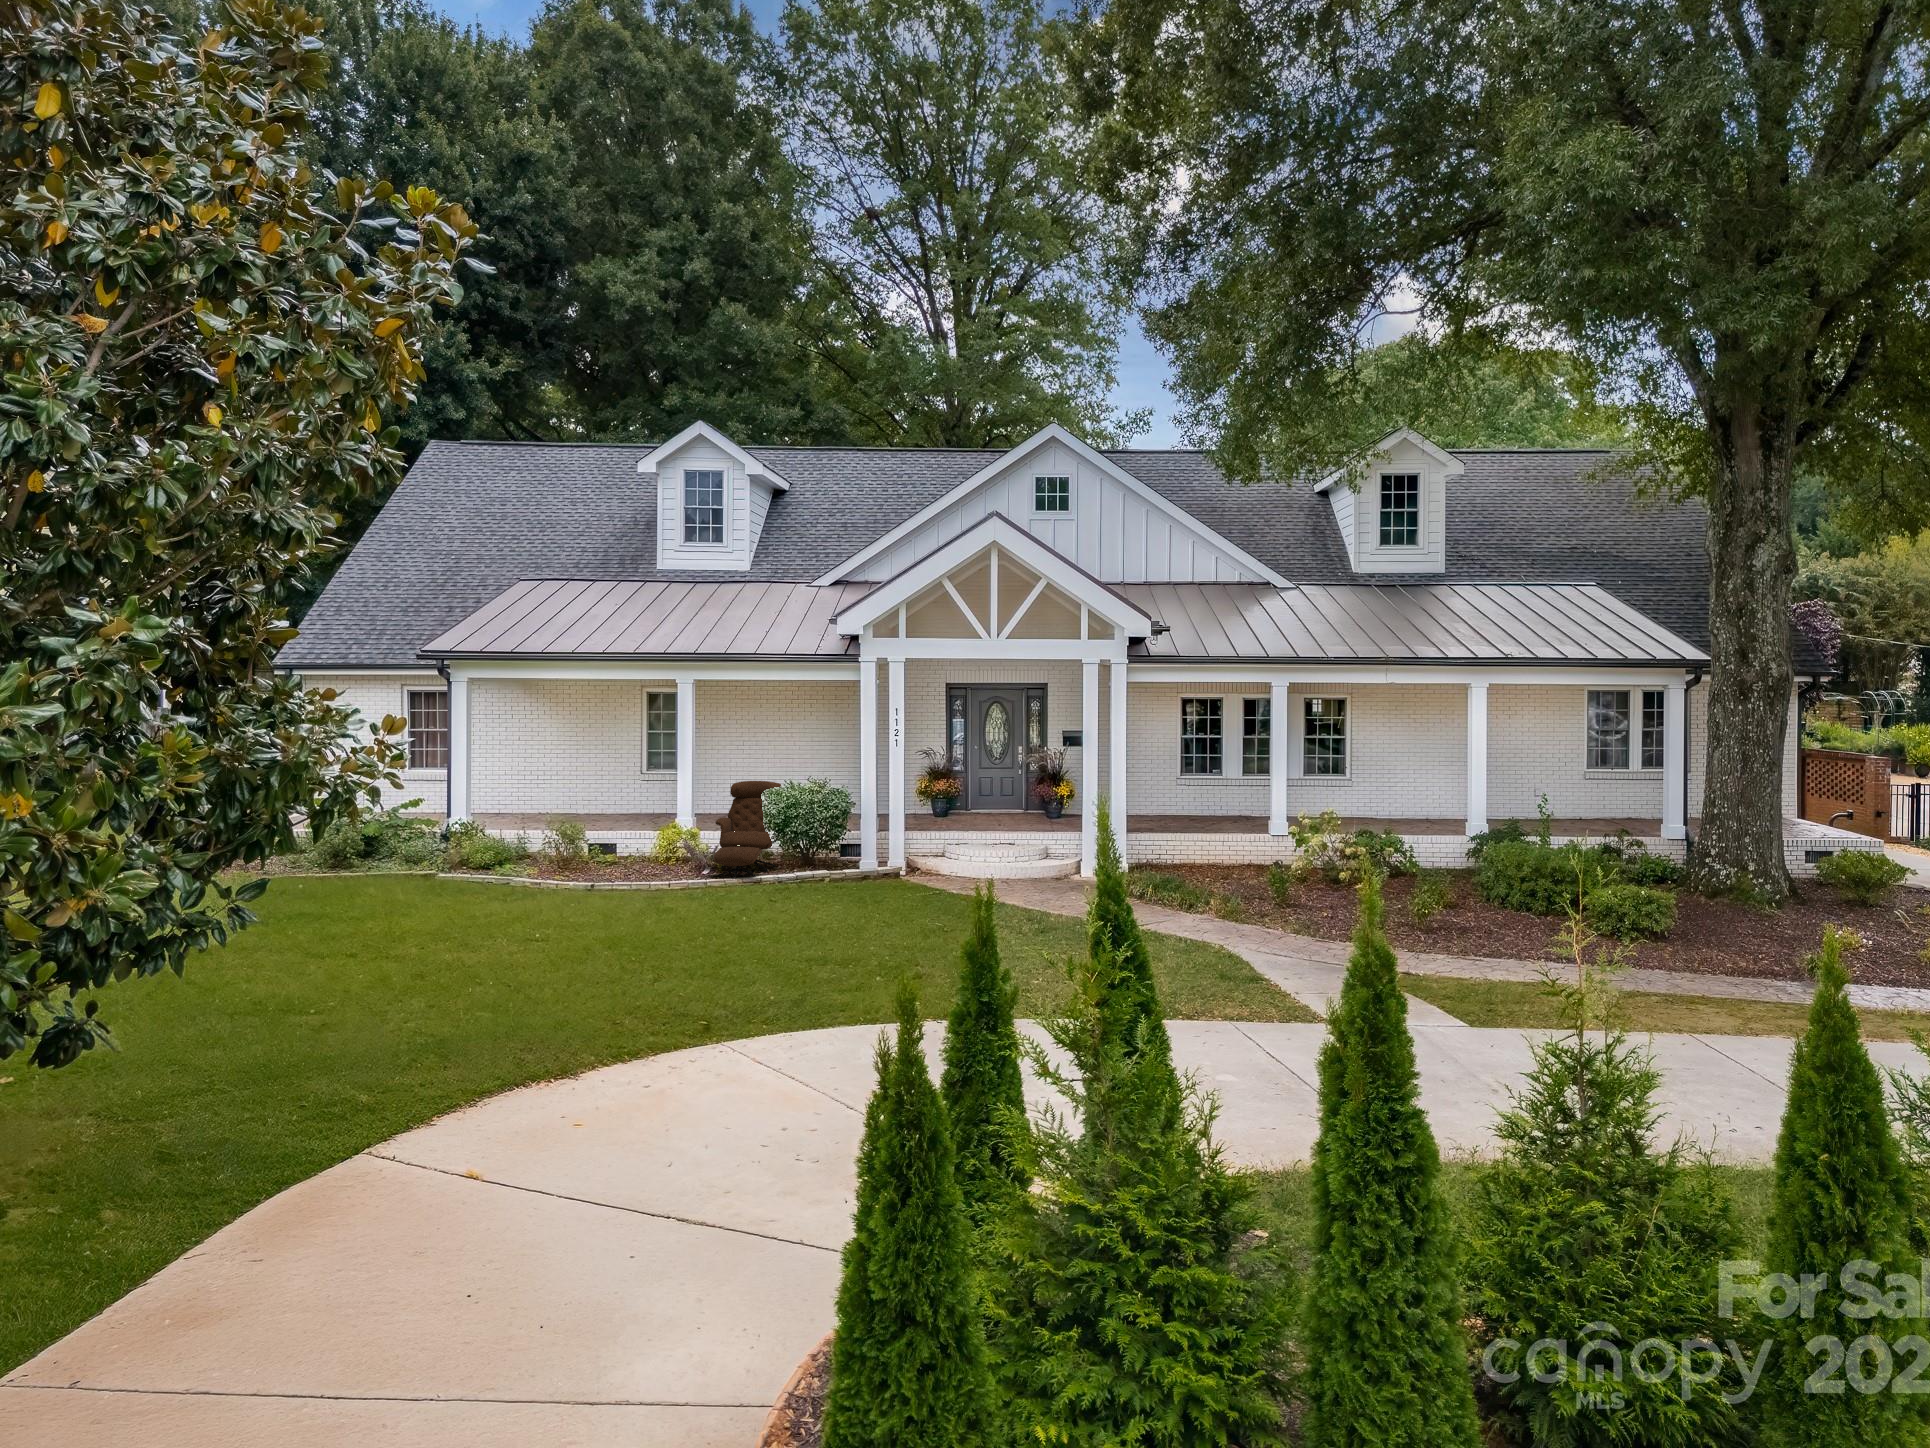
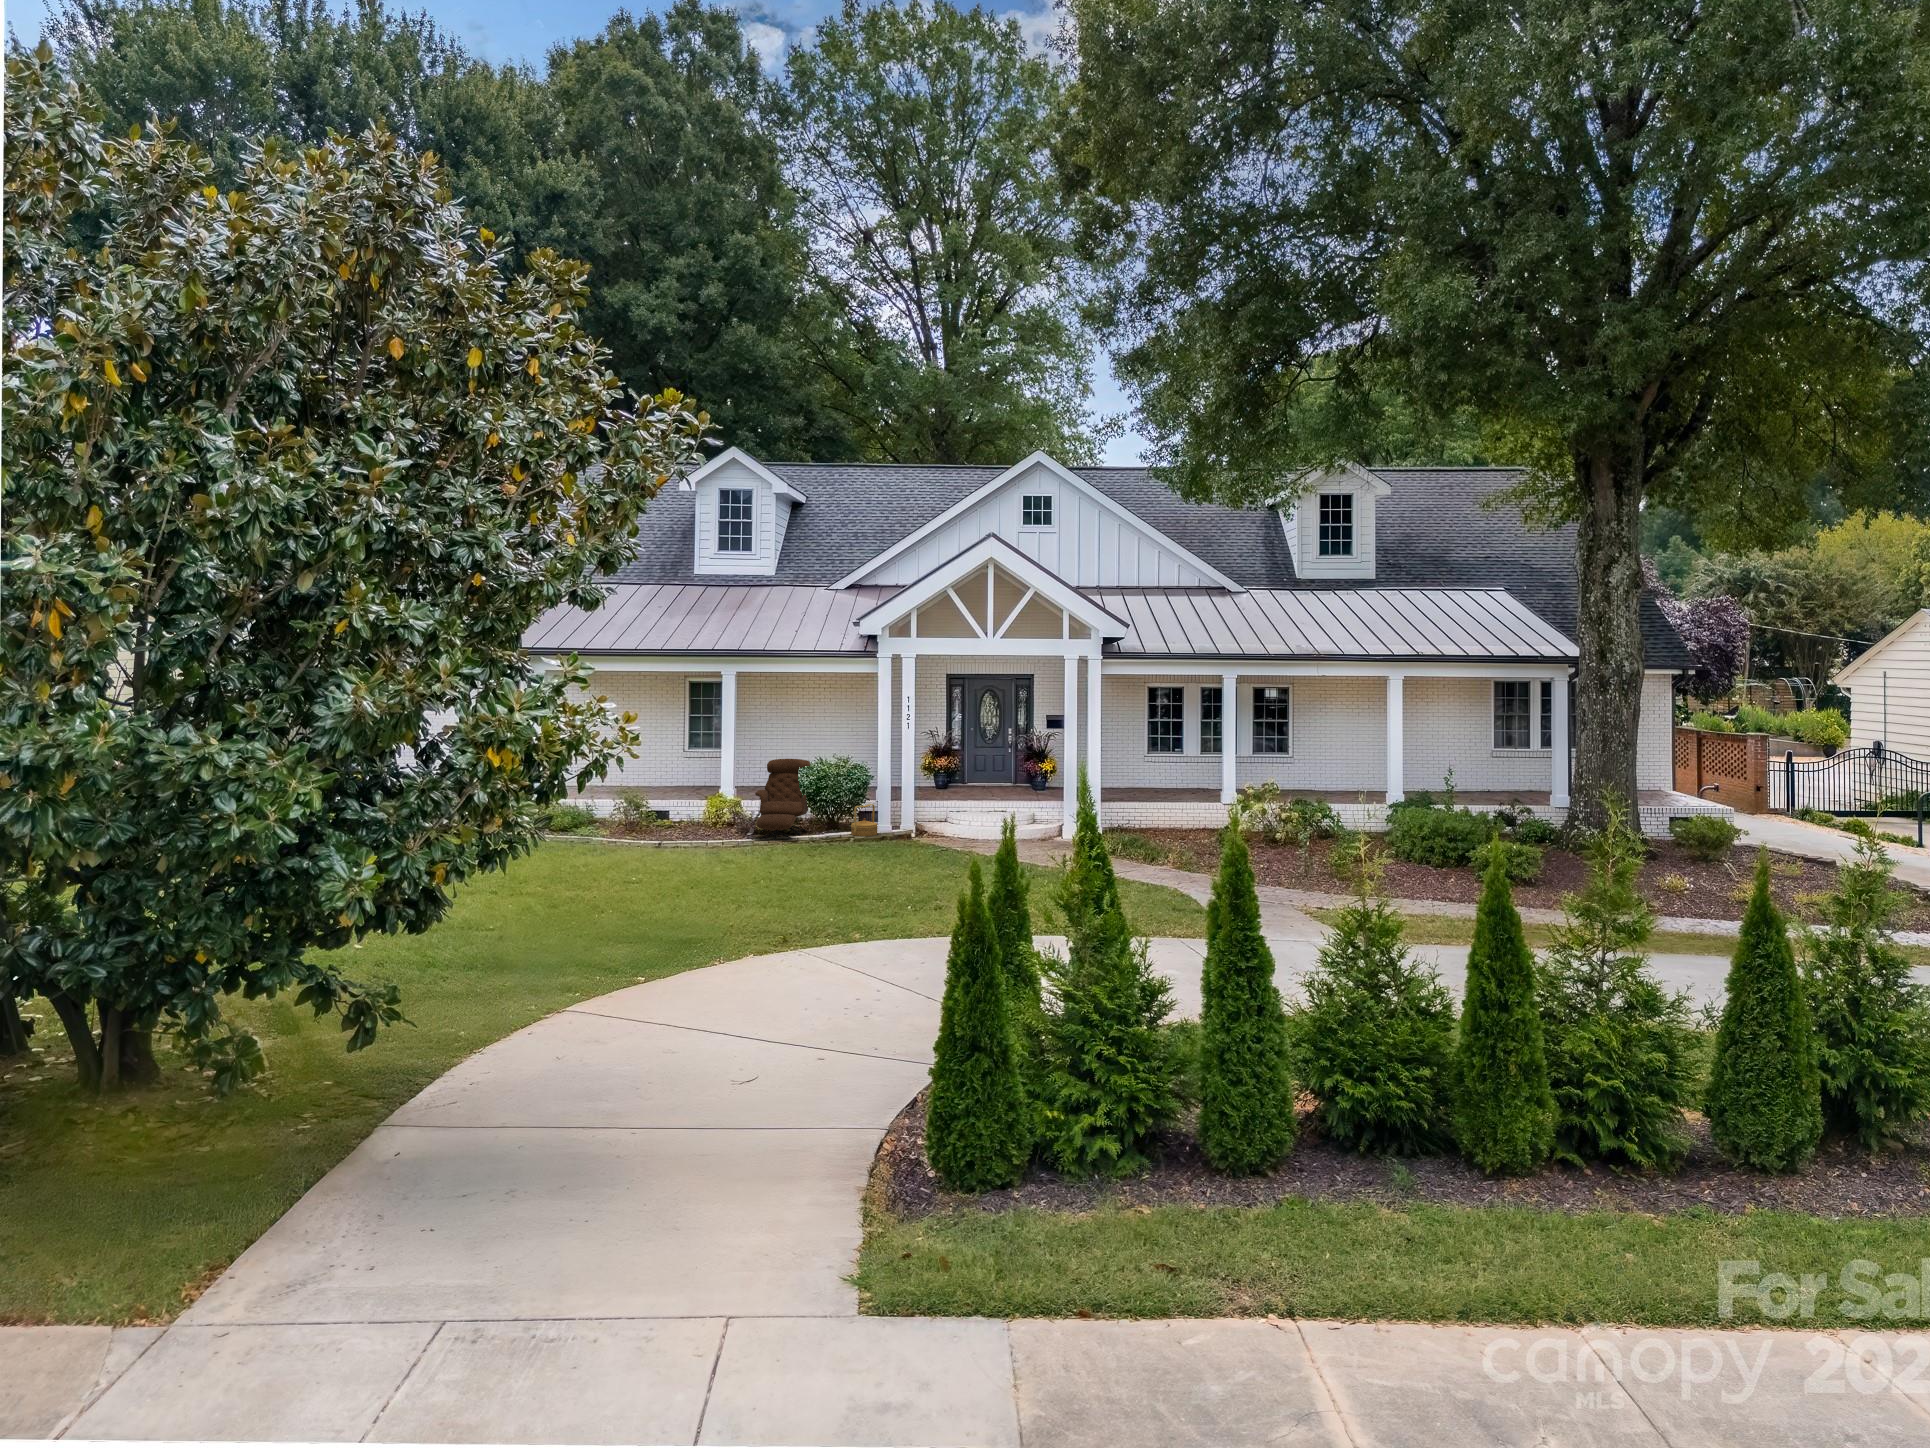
woven basket: none [827,835,860,873] -> present [851,804,878,836]

